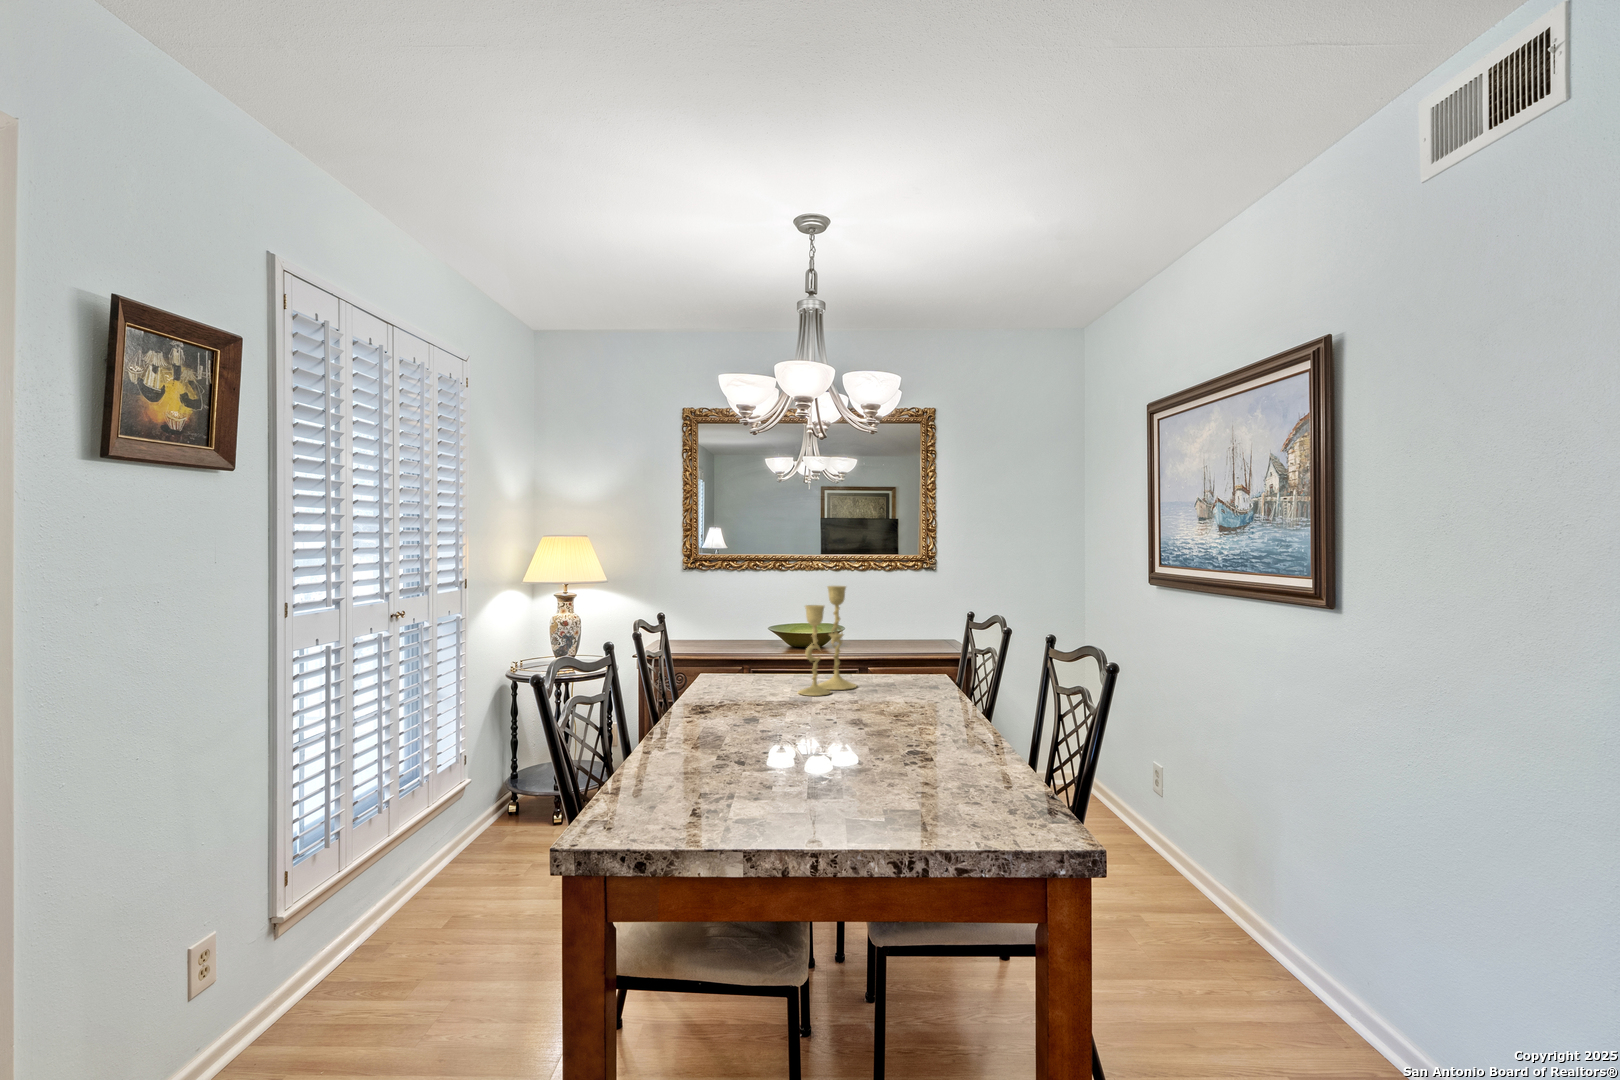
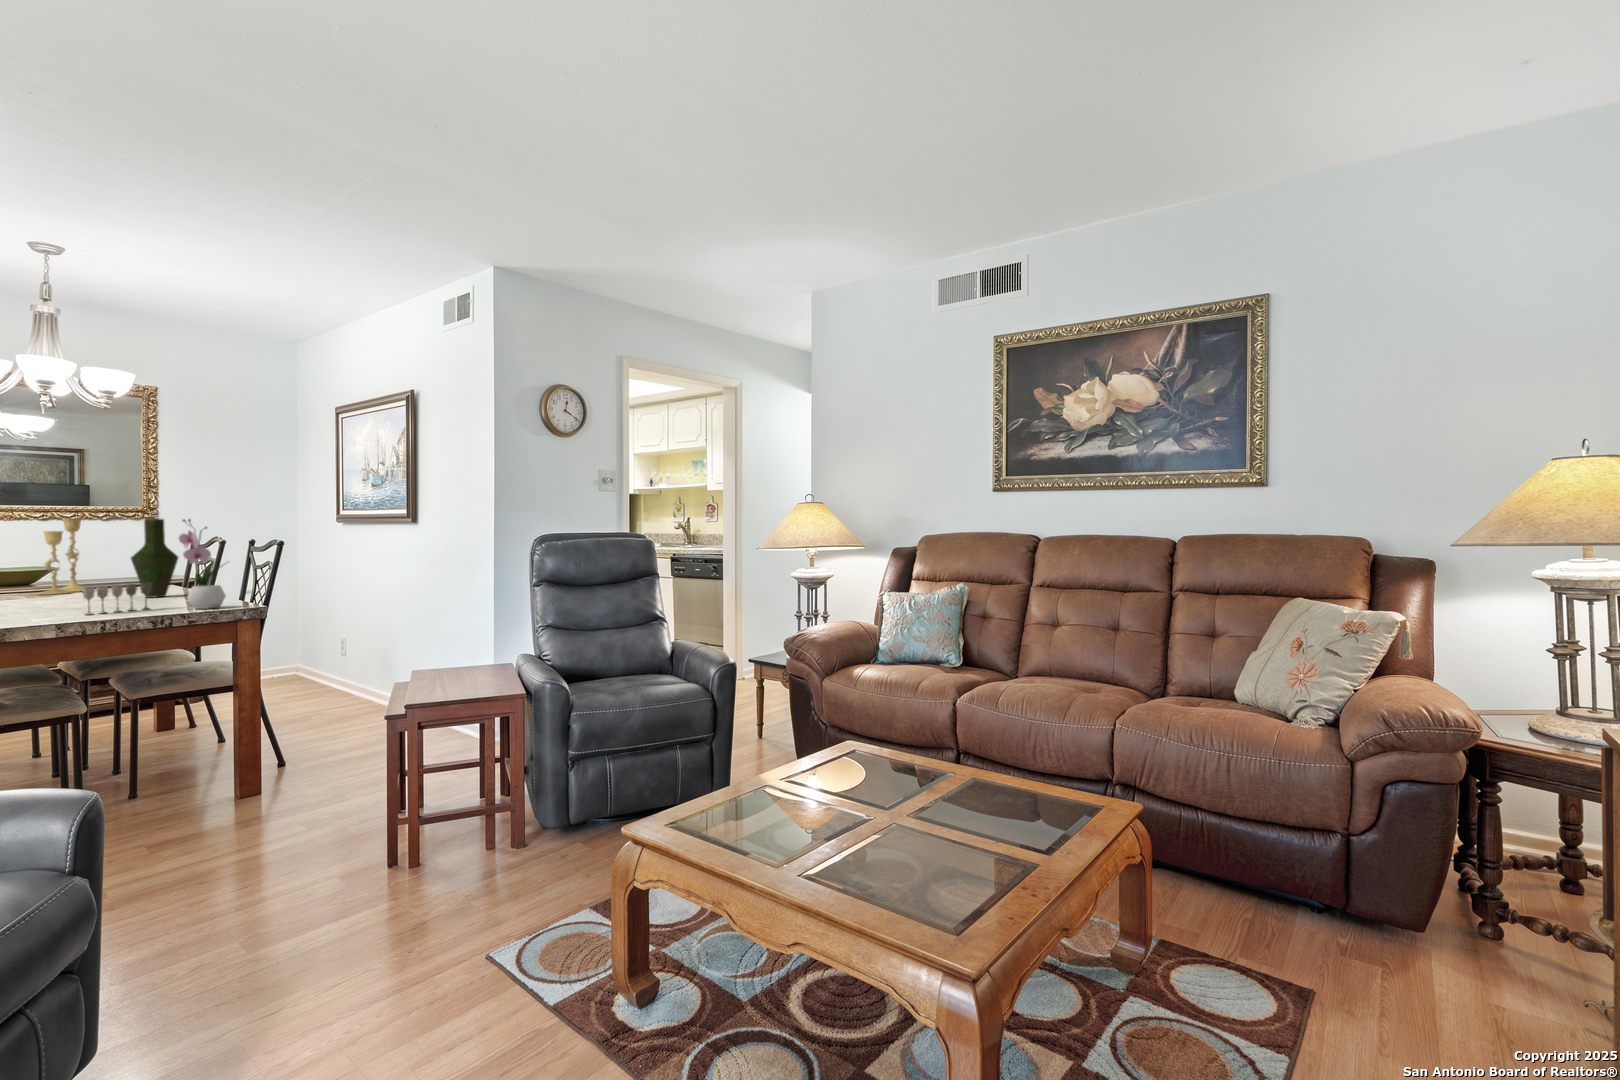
vase: none [887,598,950,734] -> present [131,519,178,598]
flower arrangement: none [944,628,1035,830] -> present [179,519,227,609]
wine glass: none [797,747,902,814] -> present [82,583,151,615]

